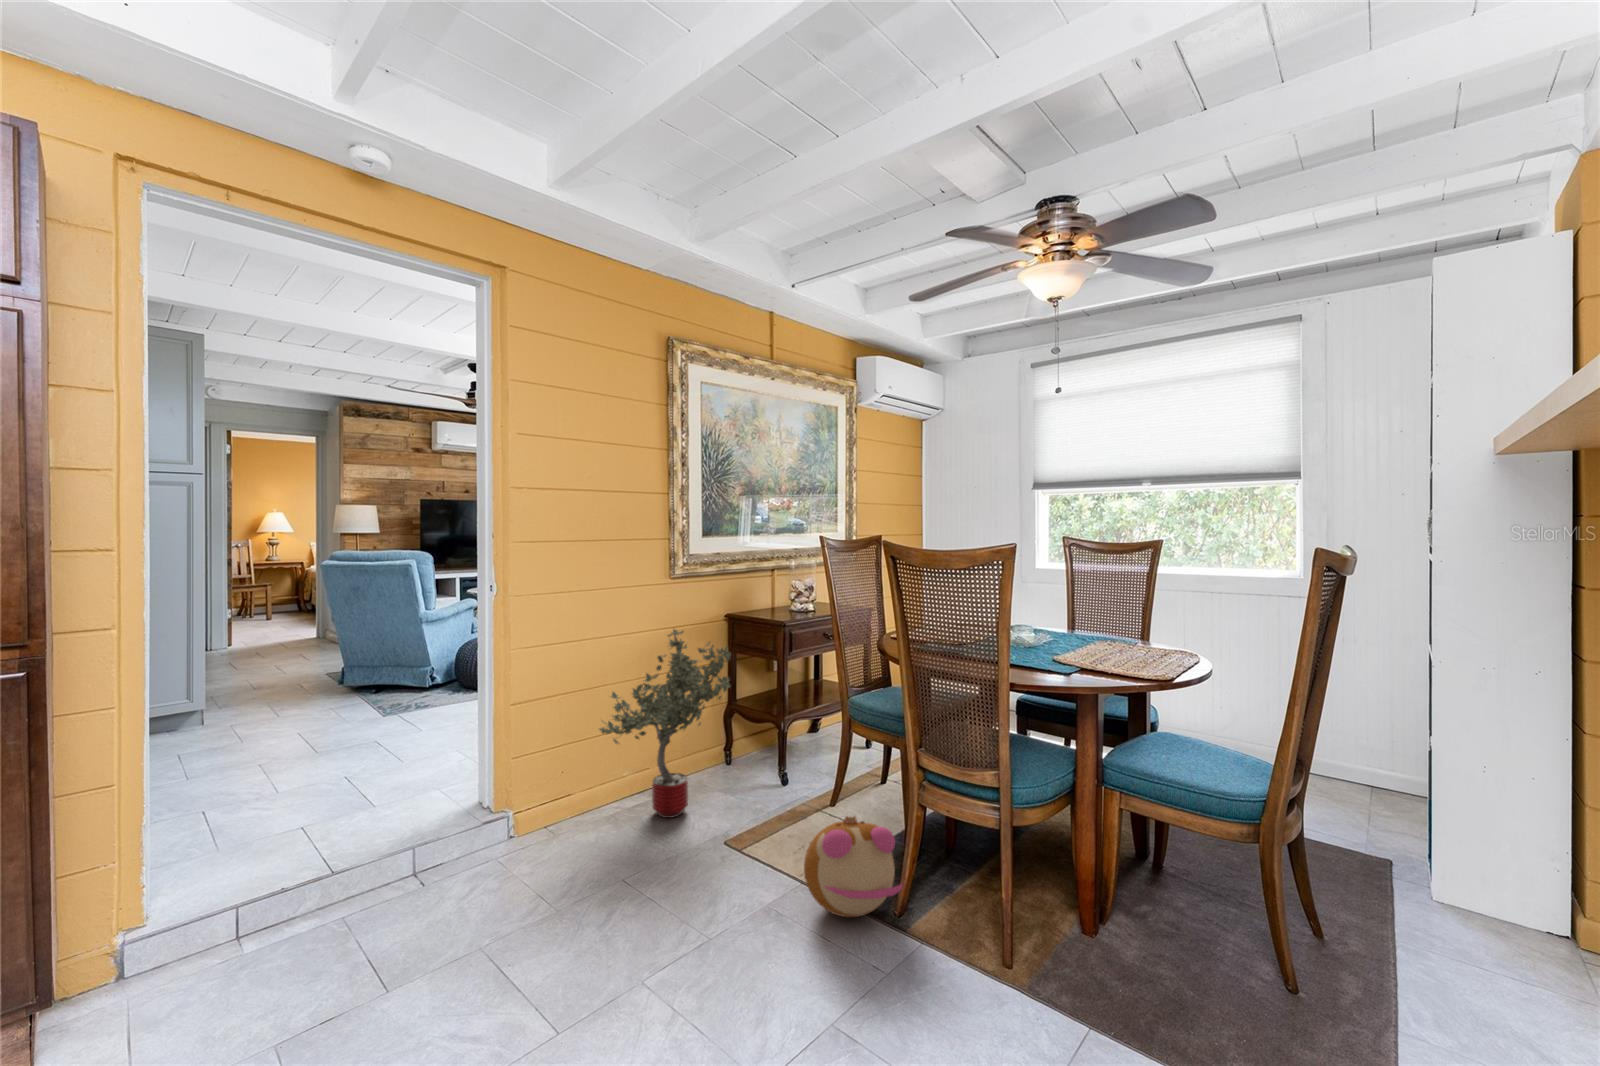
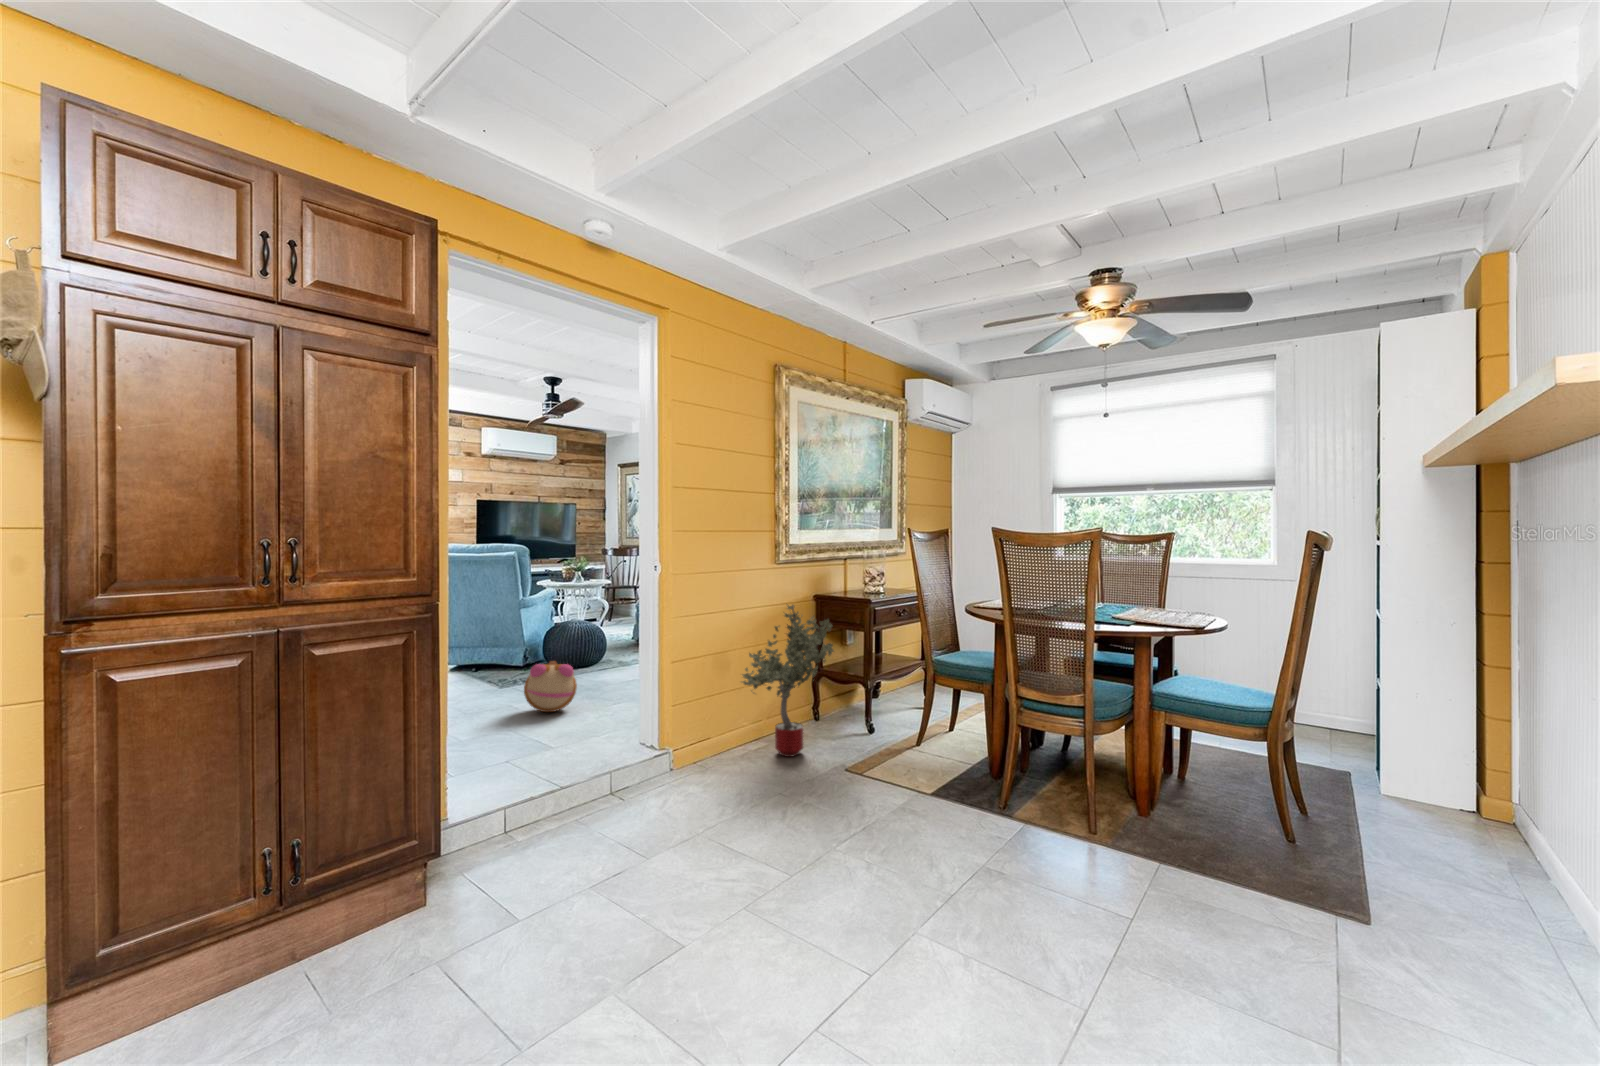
plush toy: present [804,816,903,917] -> present [524,661,577,712]

